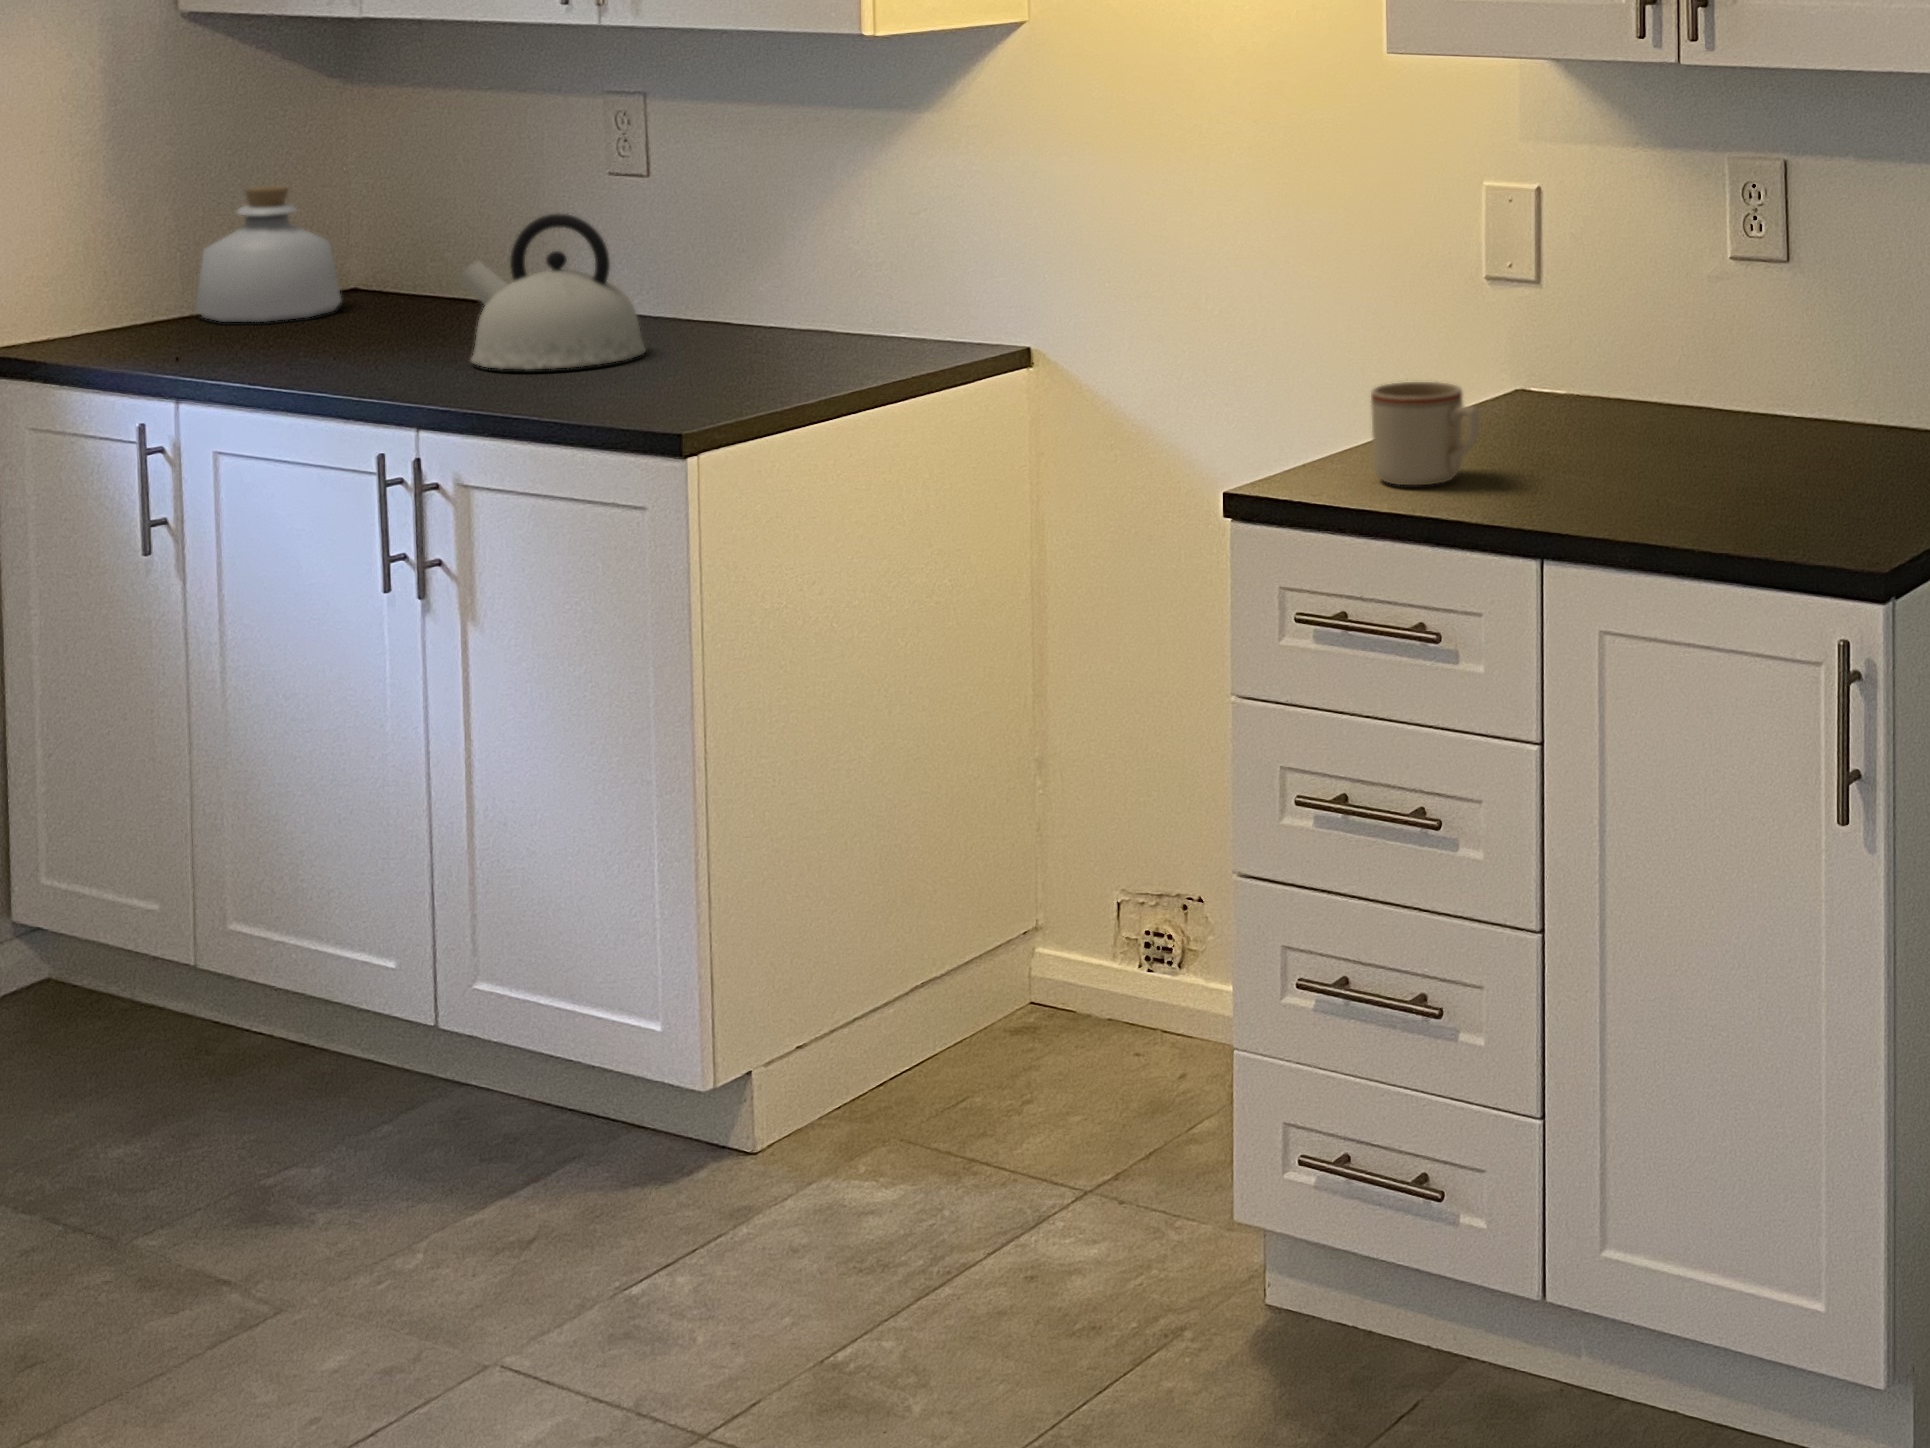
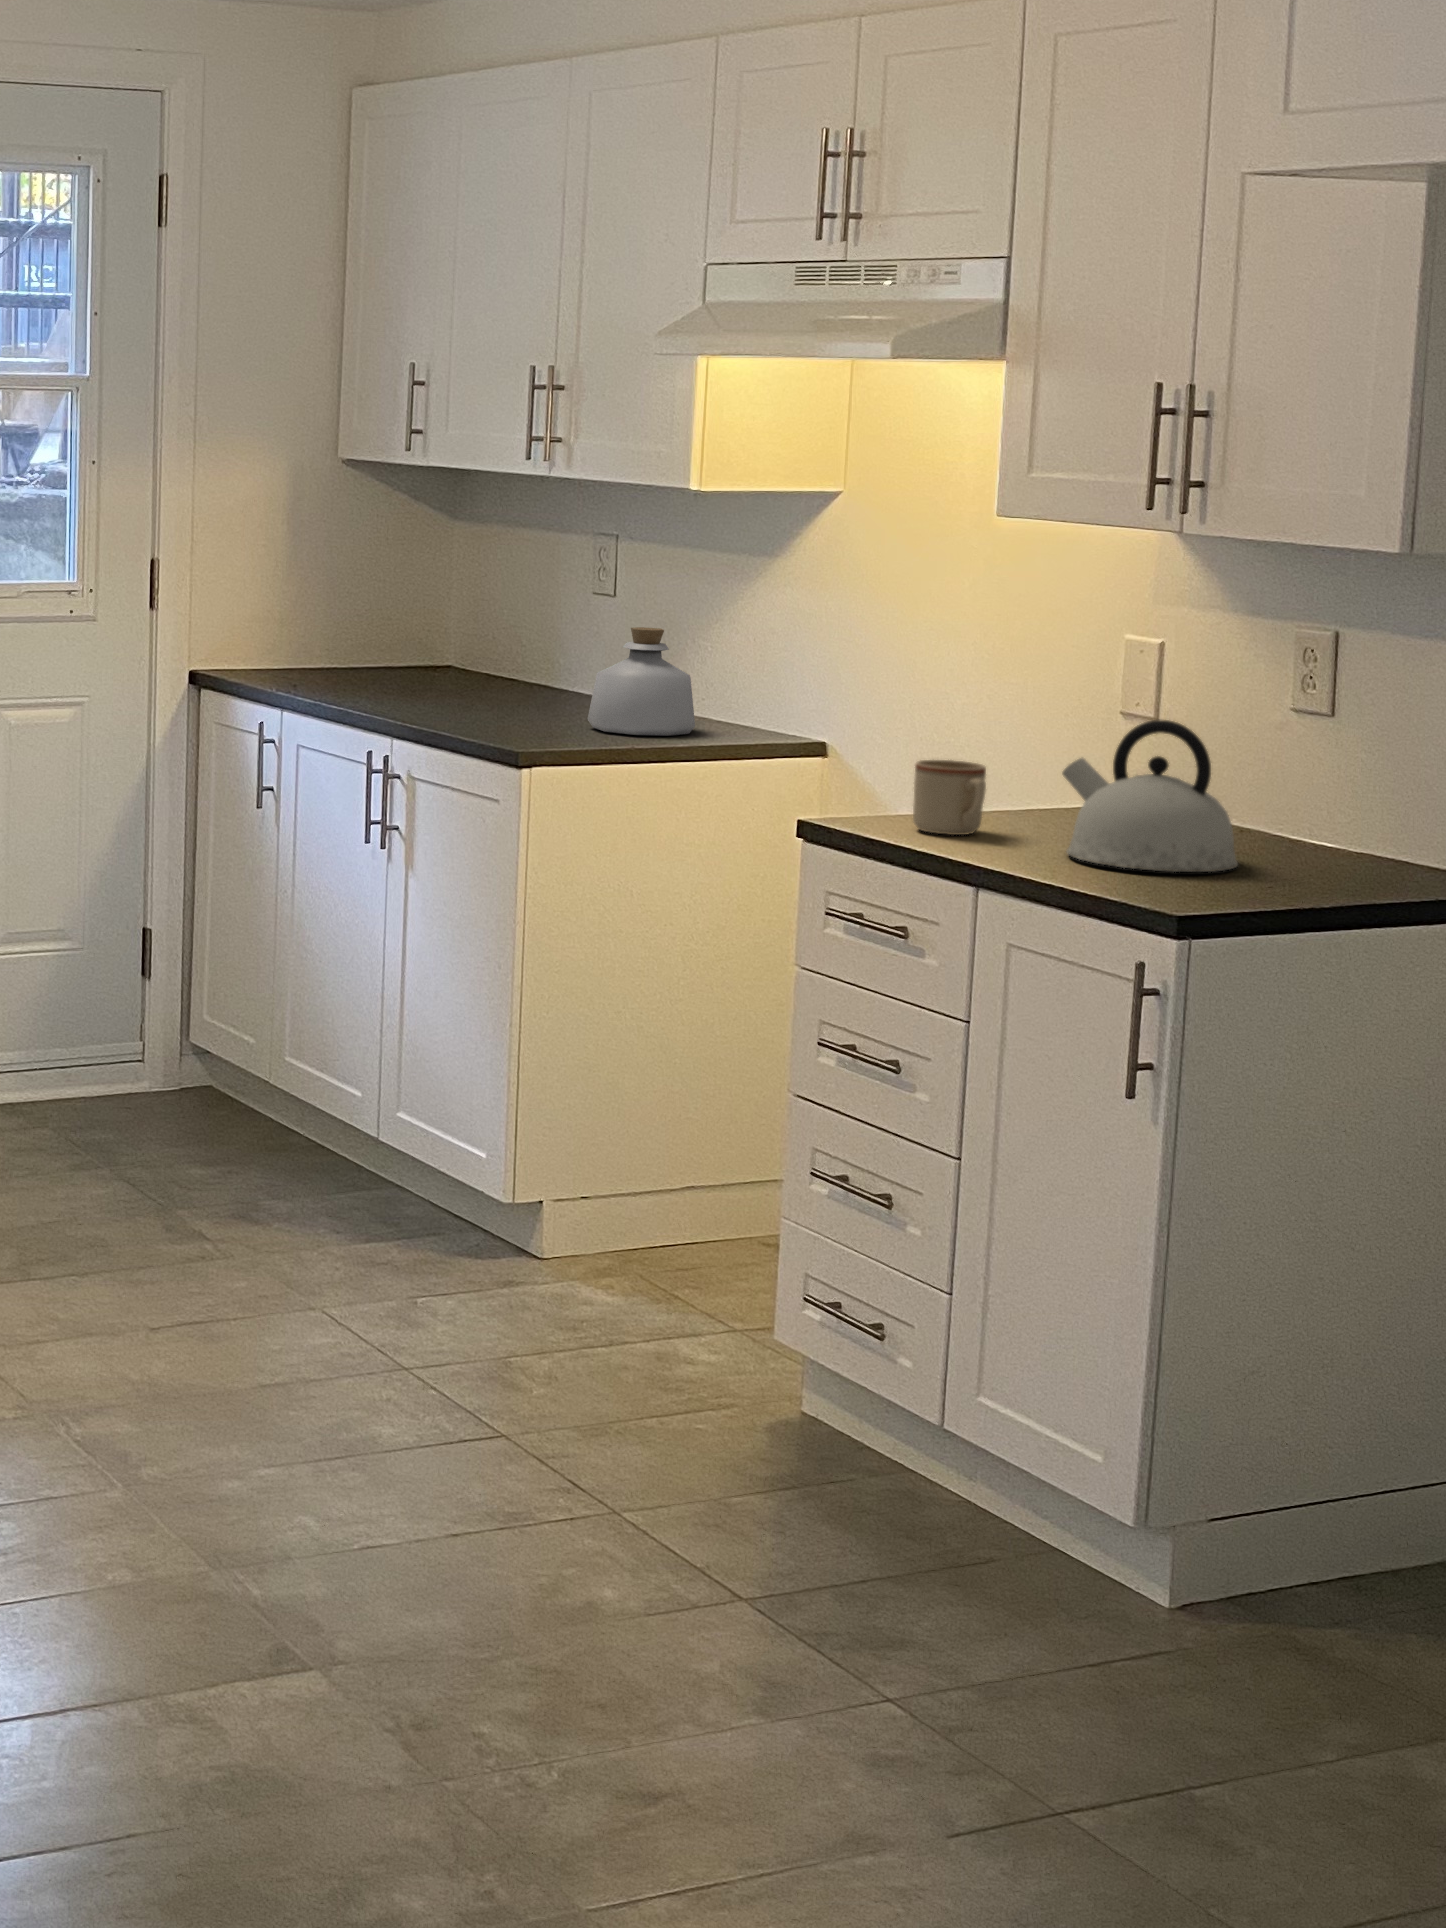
bottle: present [195,186,341,322] -> present [588,627,695,736]
kettle: present [459,214,646,369] -> present [1062,720,1238,872]

